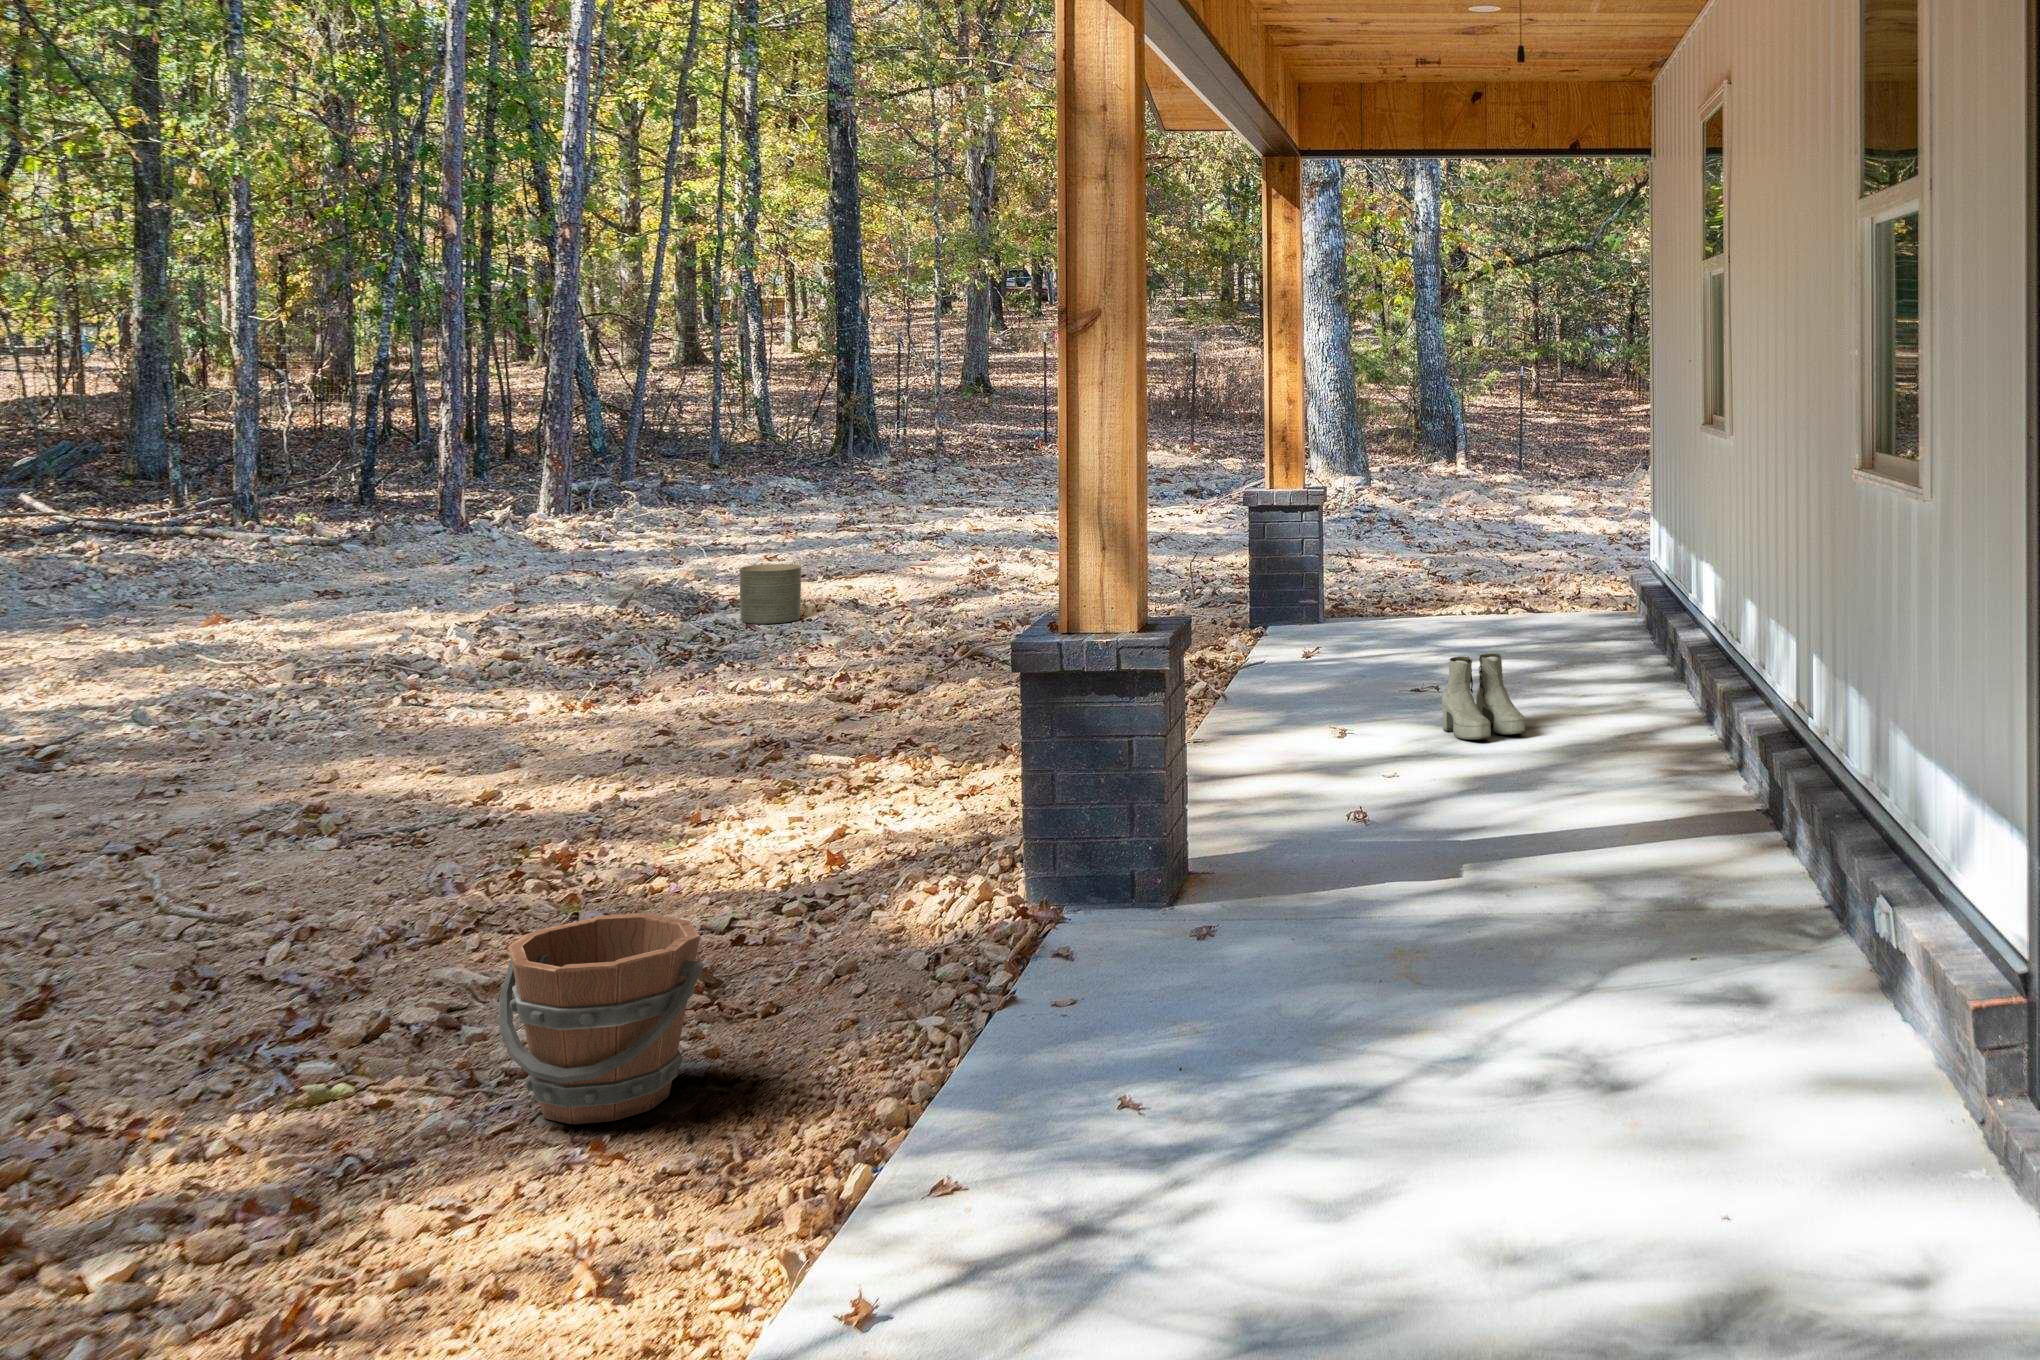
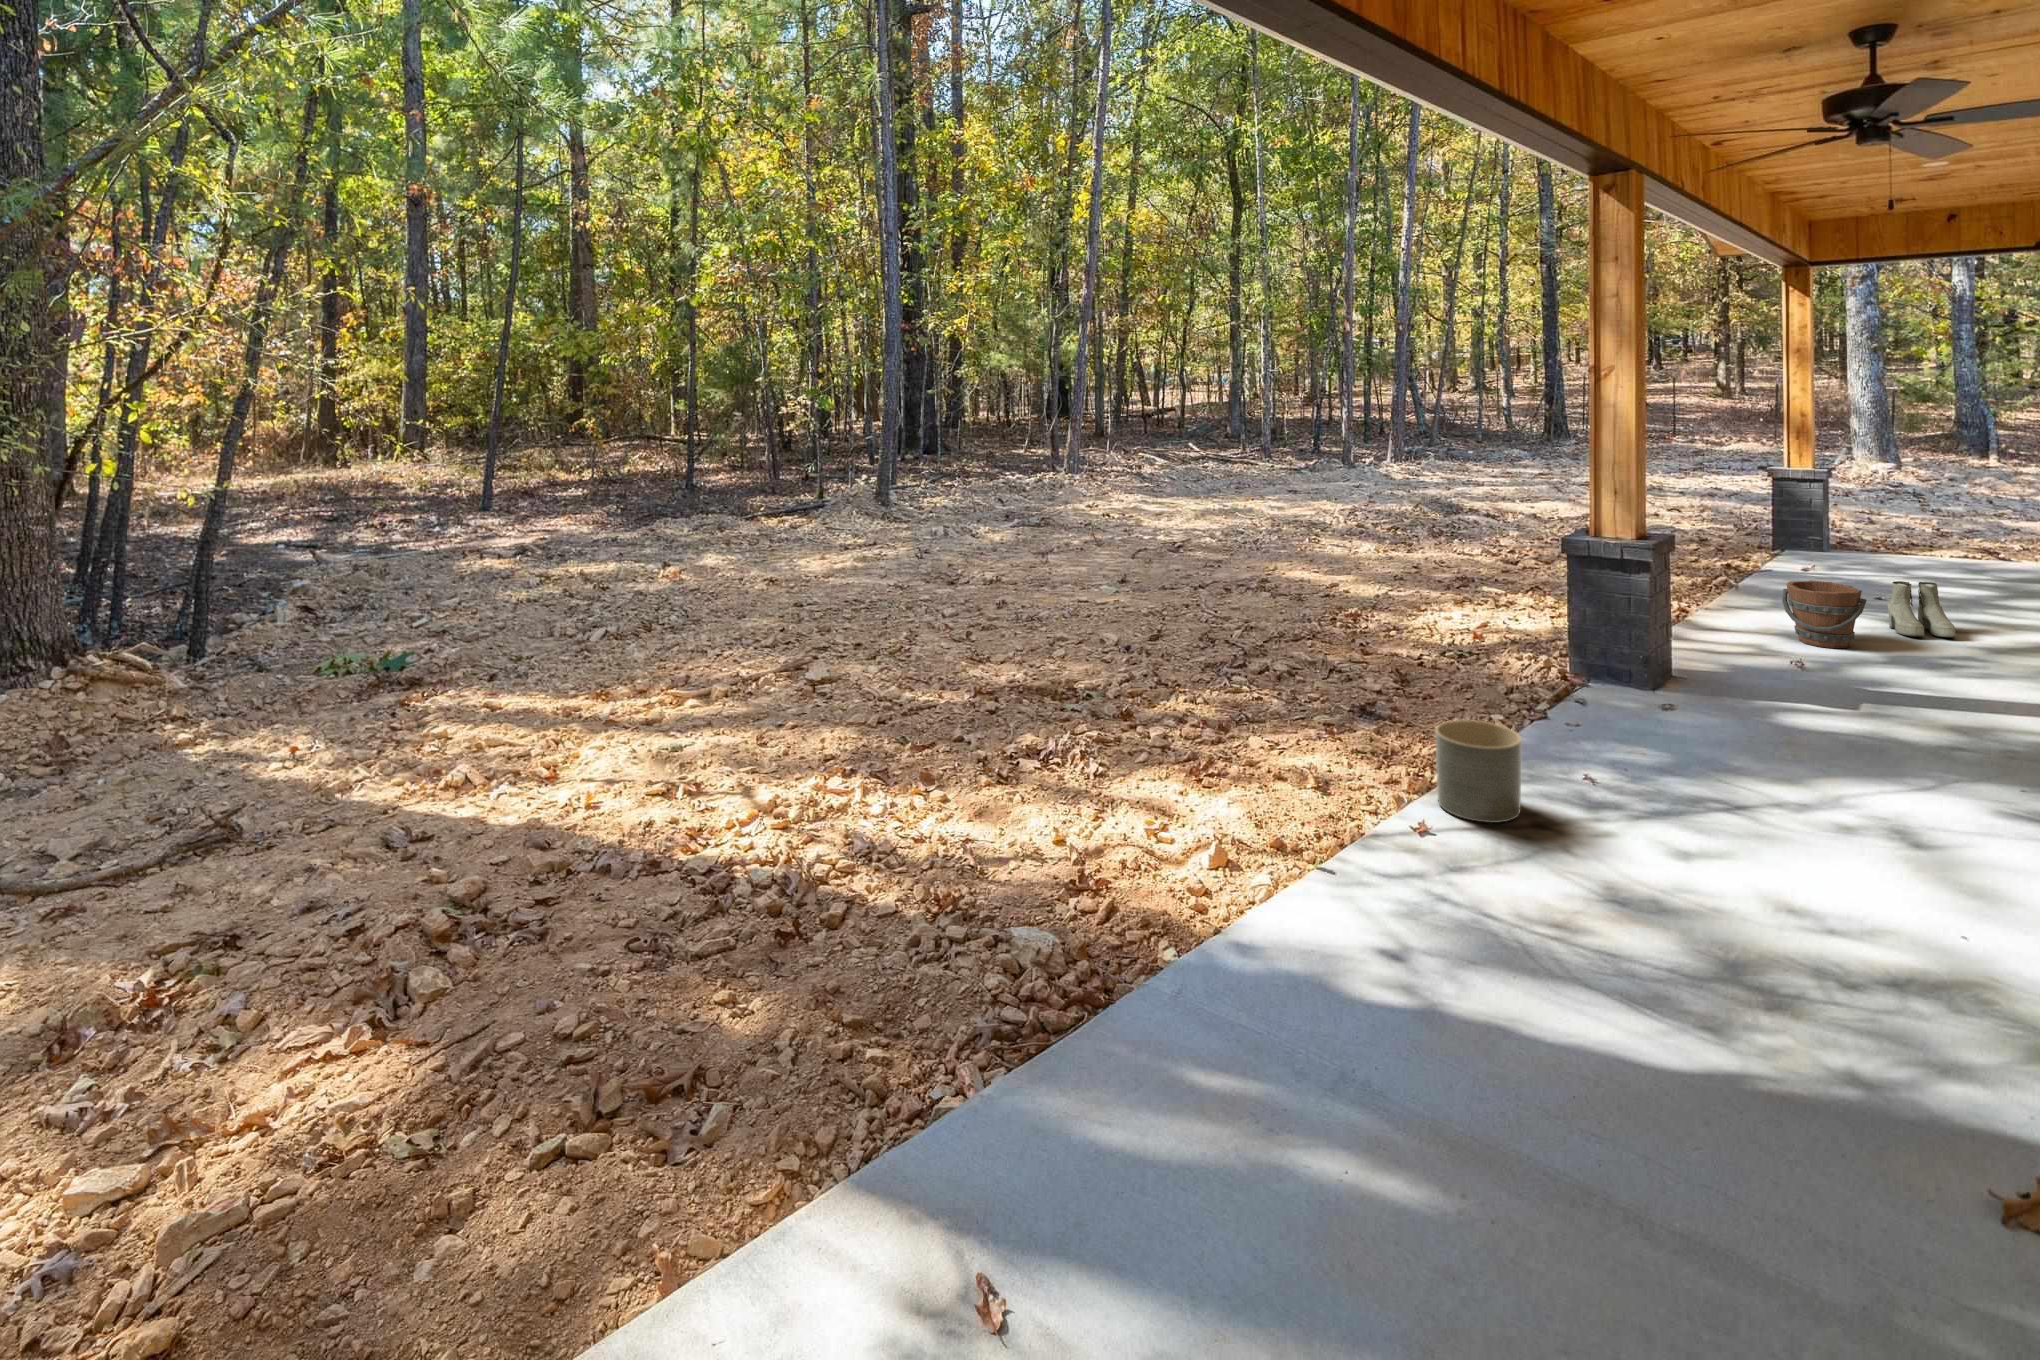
planter: present [740,564,801,624] -> present [1435,720,1522,823]
bucket: present [499,913,704,1124] -> present [1782,580,1867,648]

